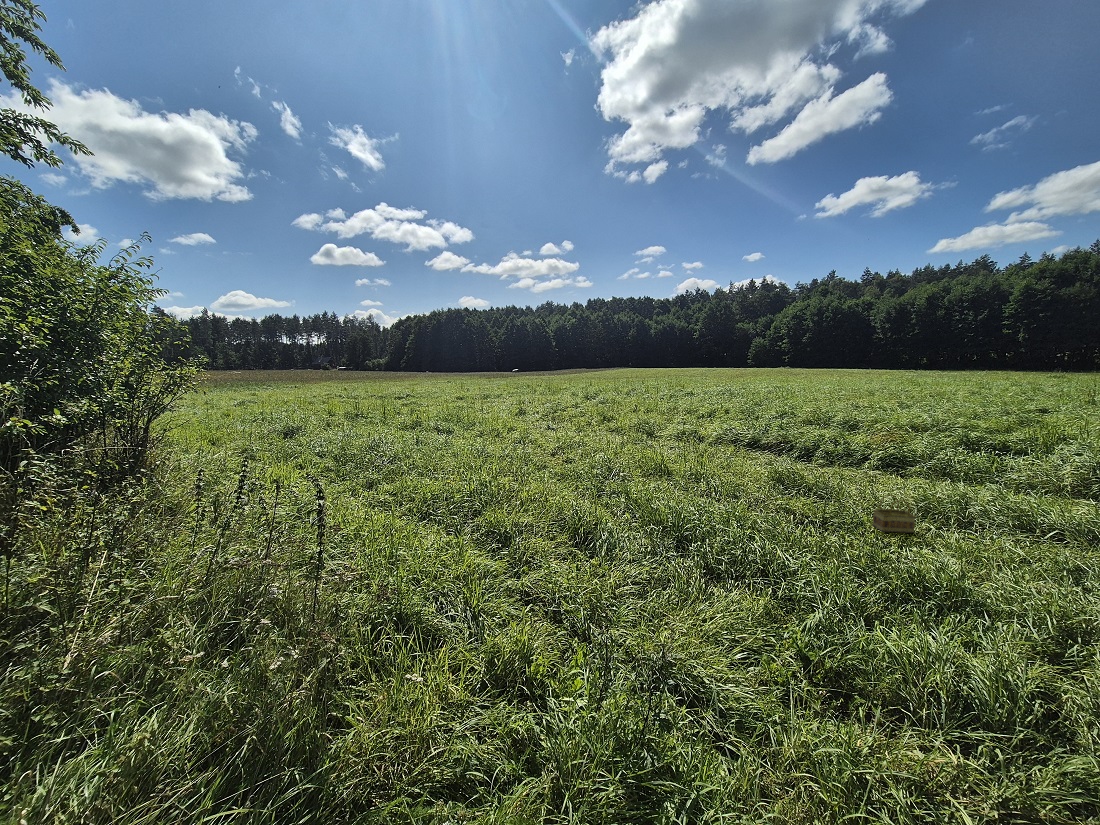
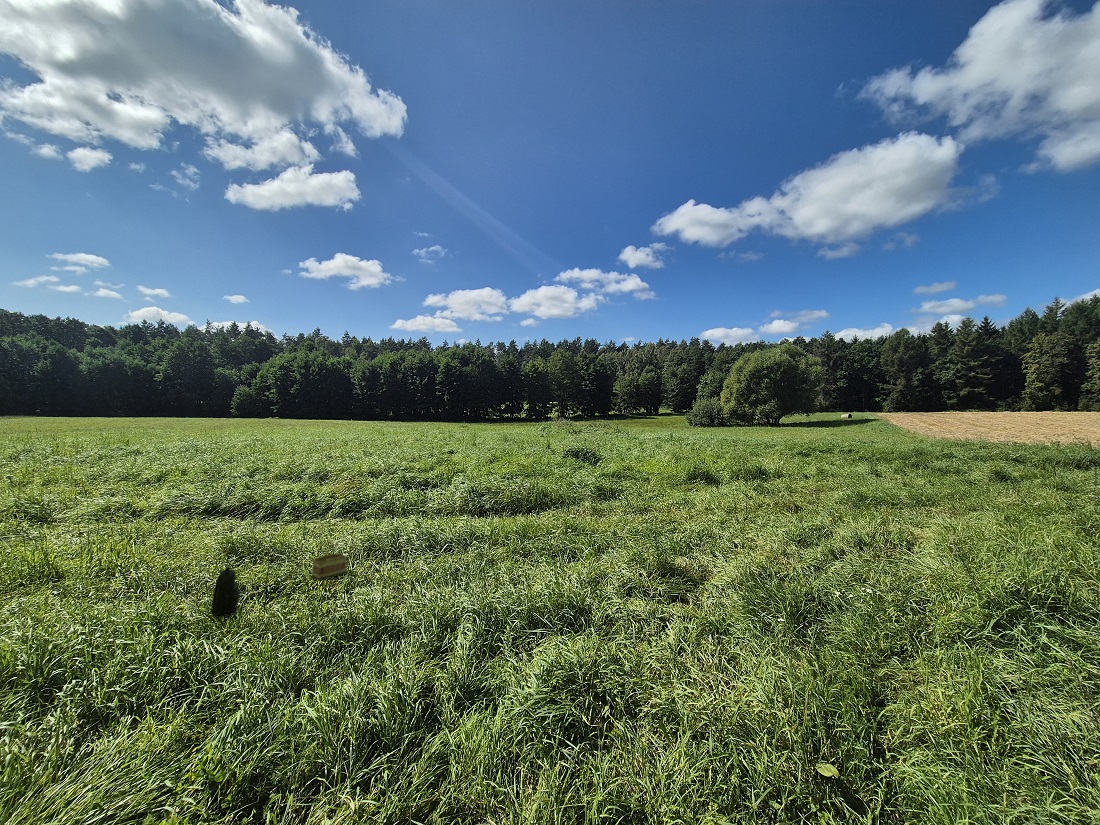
backpack: none [785,496,809,537] -> present [211,567,240,615]

